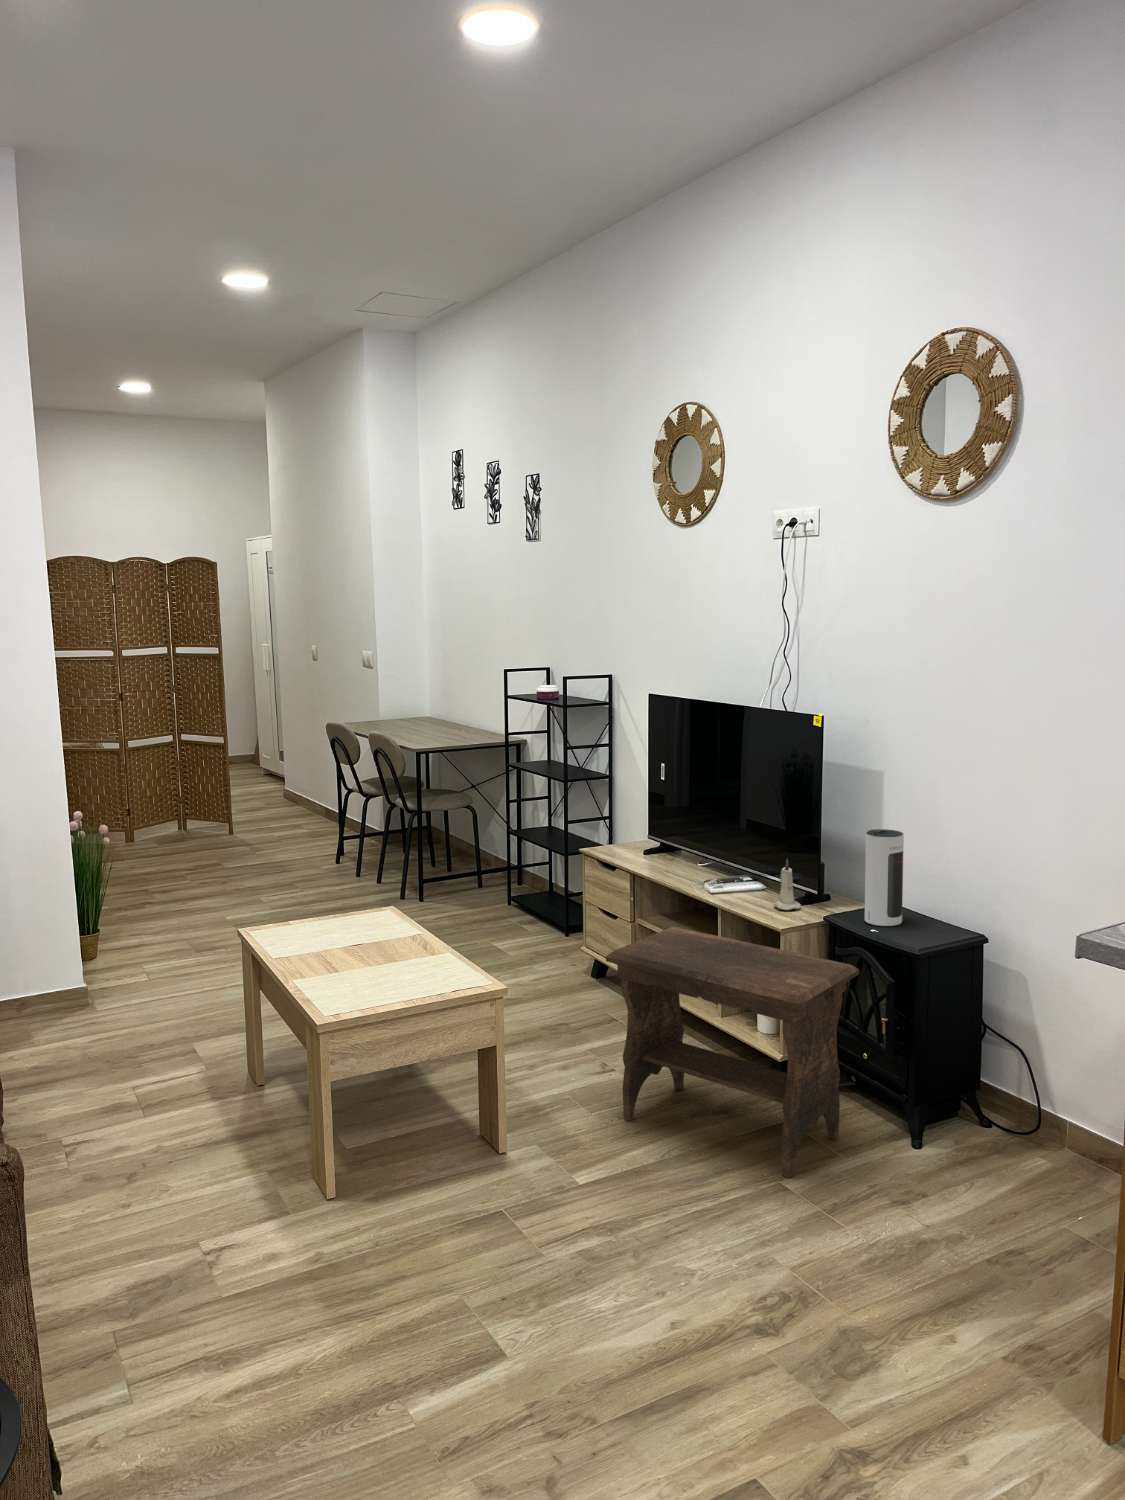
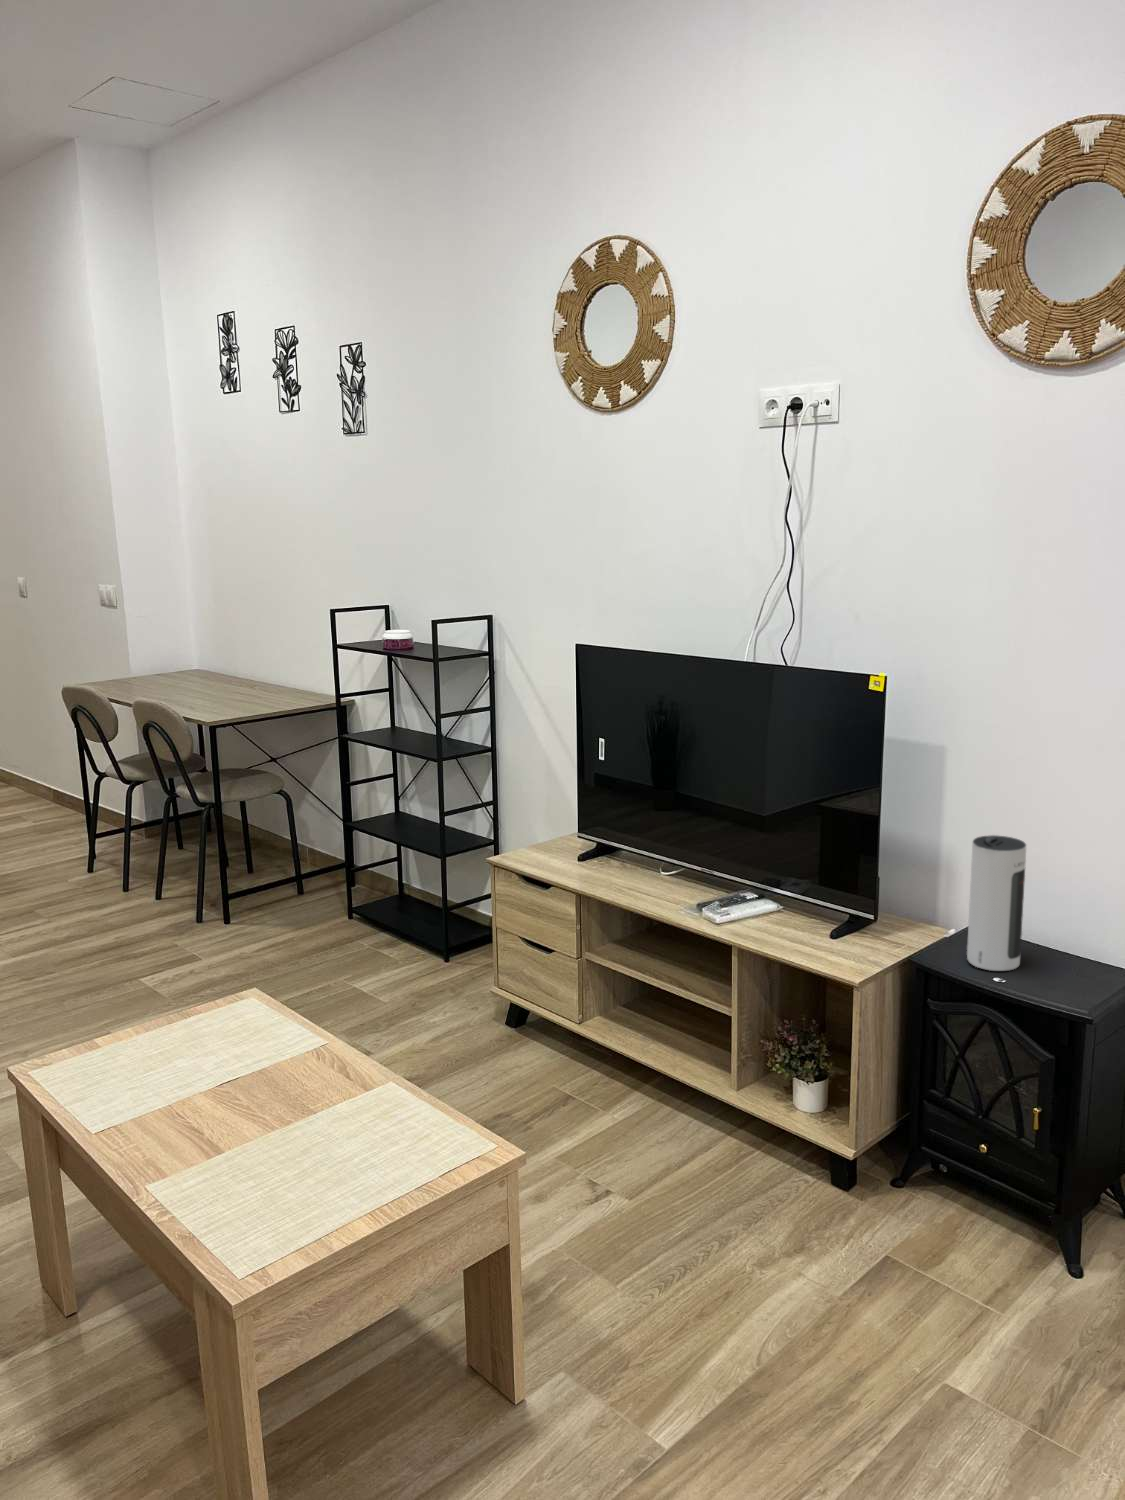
candle: present [773,859,801,910] -> none [825,881,864,952]
footstool: present [606,927,859,1178] -> none [639,993,1003,1366]

